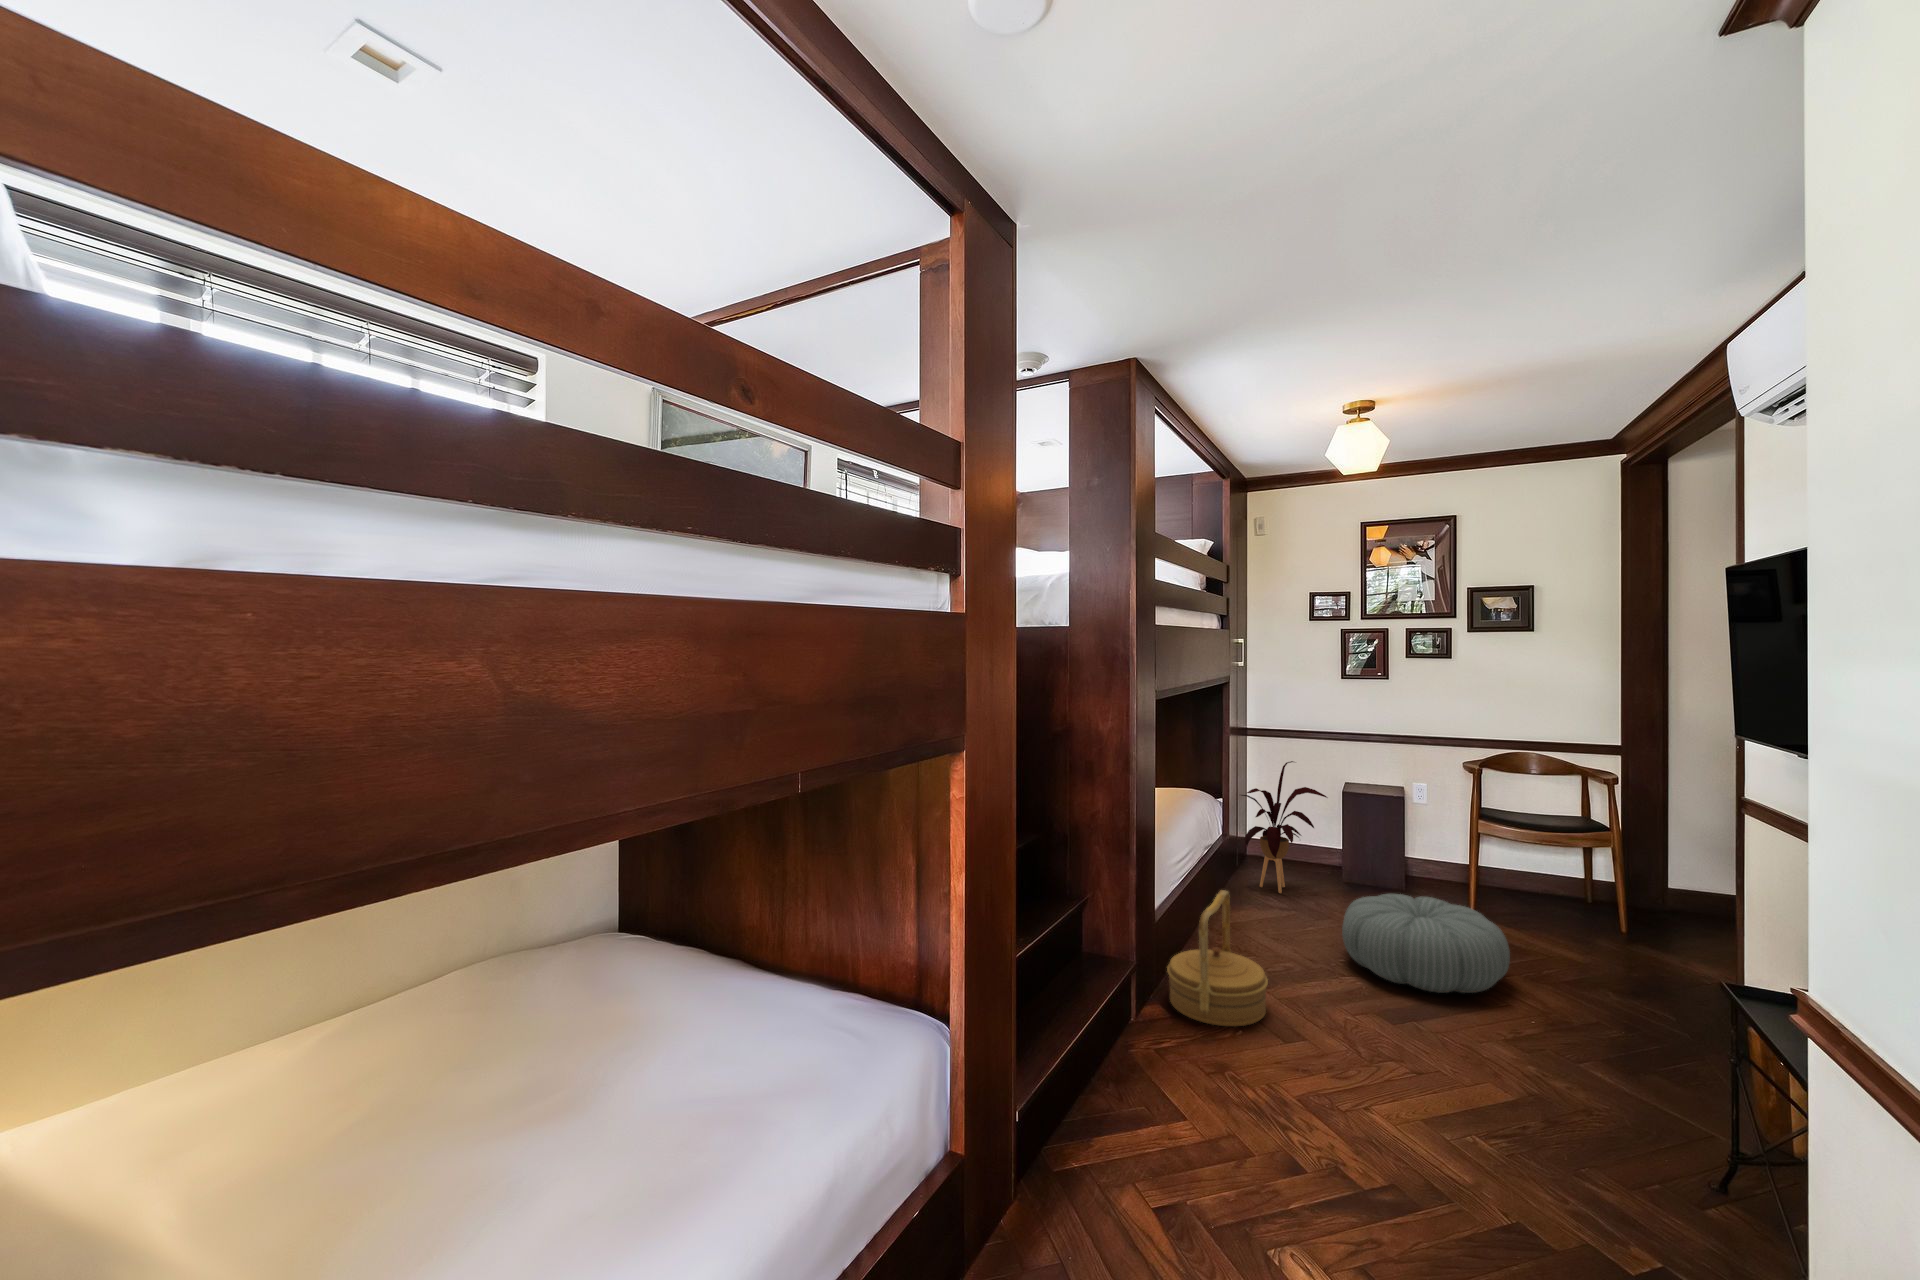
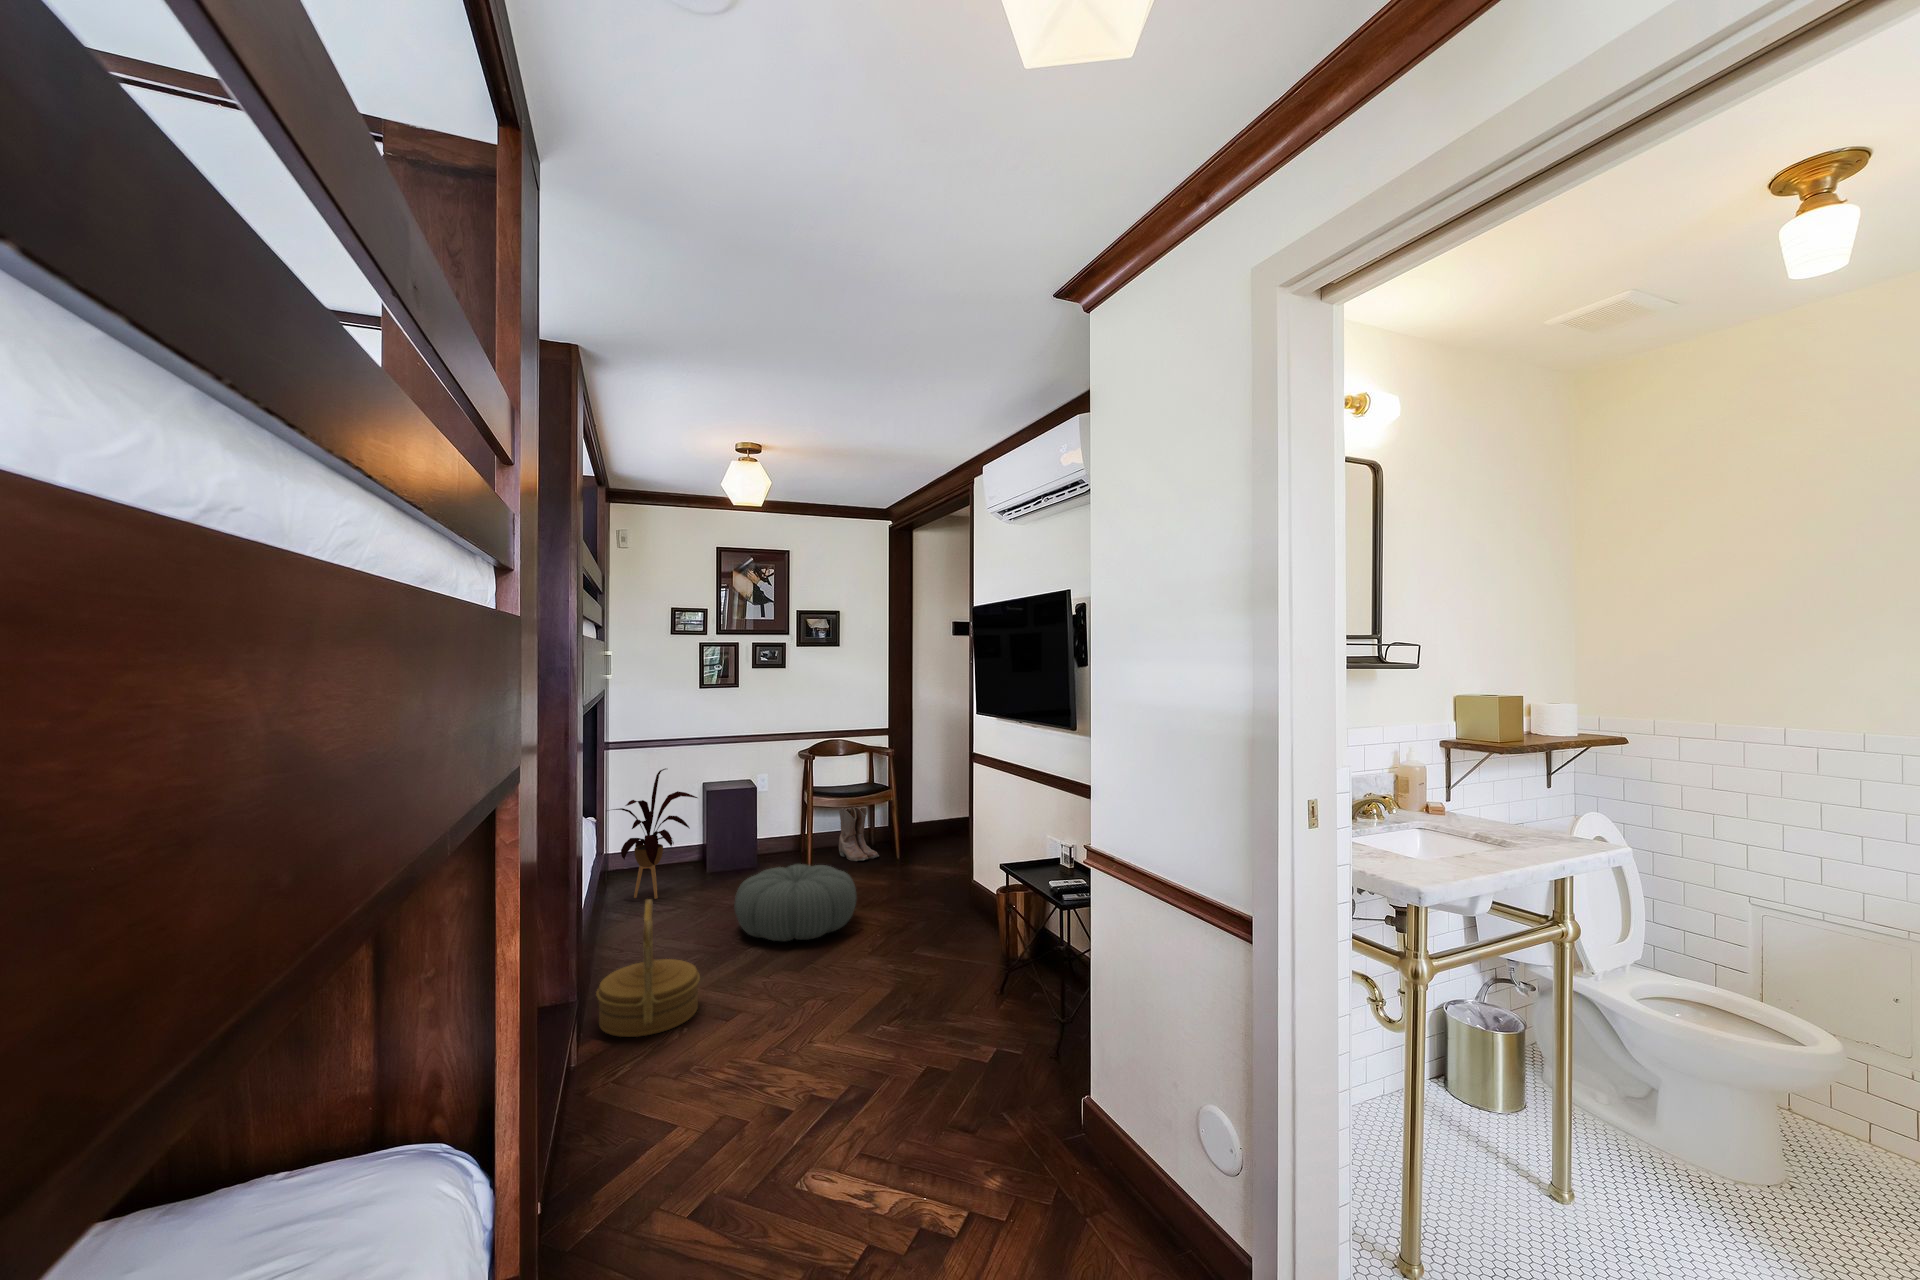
boots: none [1529,839,1593,919] -> present [839,806,879,861]

